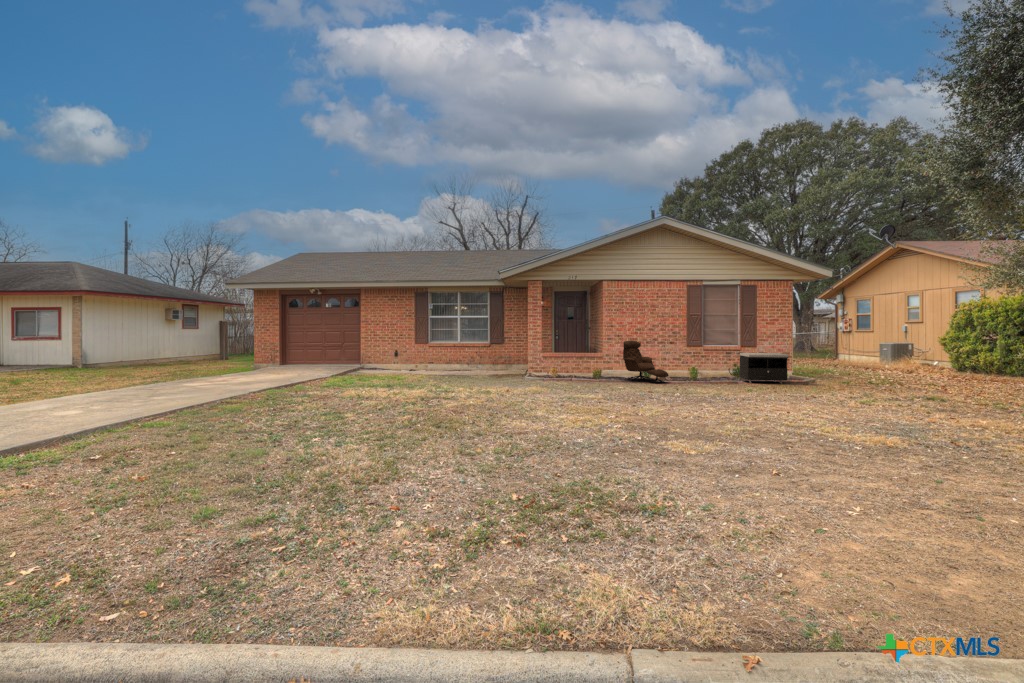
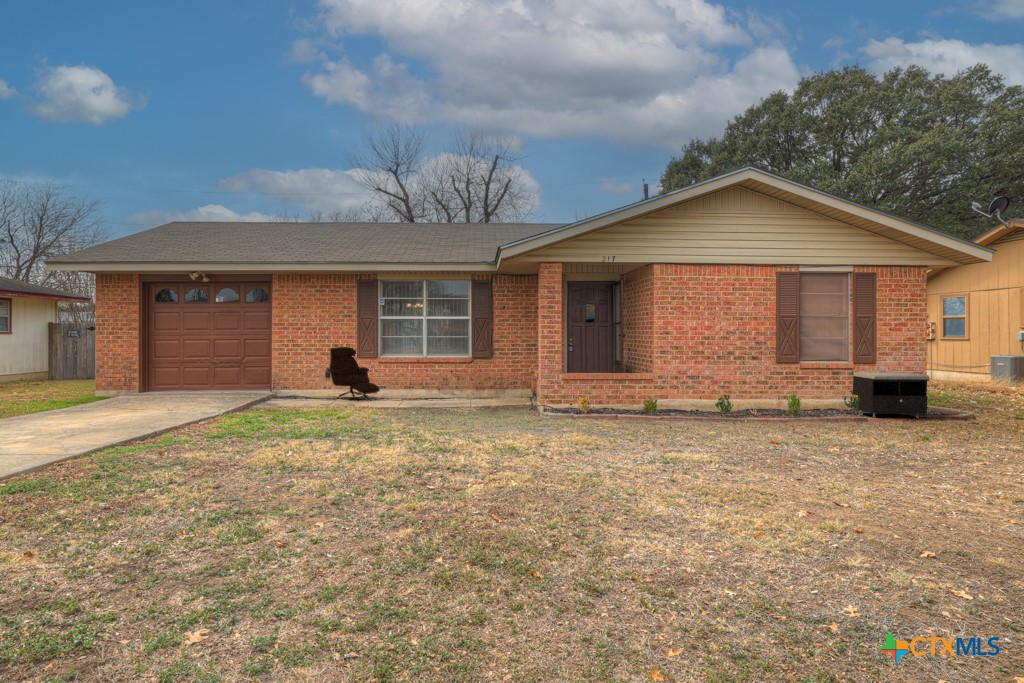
lounge chair: present [623,340,669,383] -> present [329,347,380,401]

